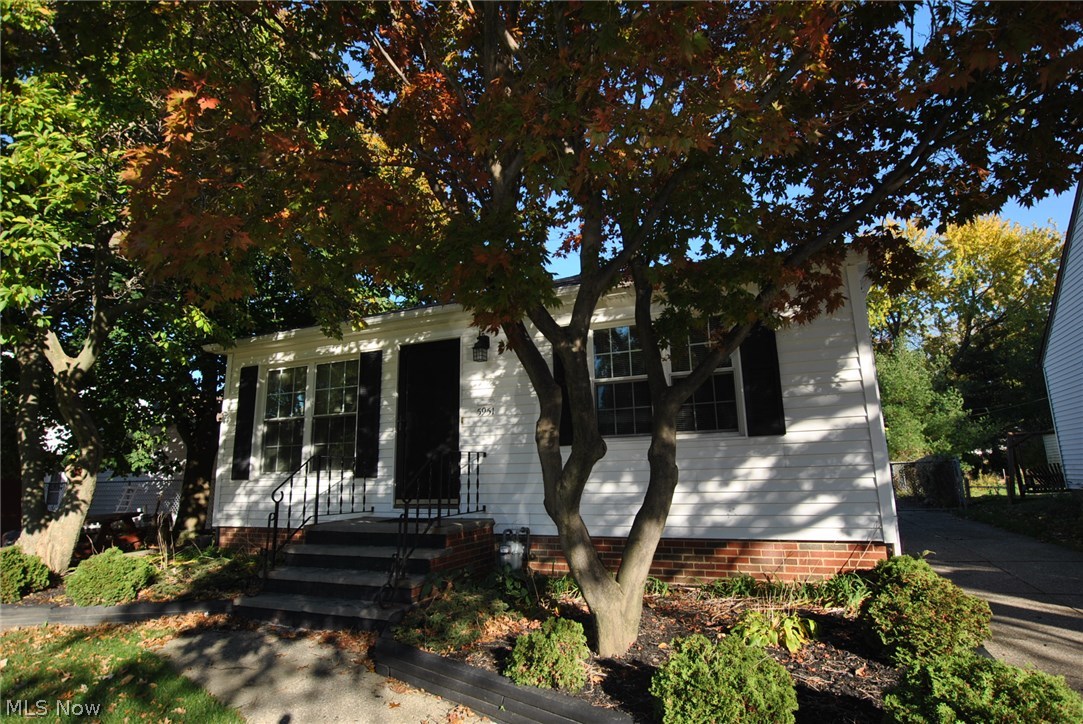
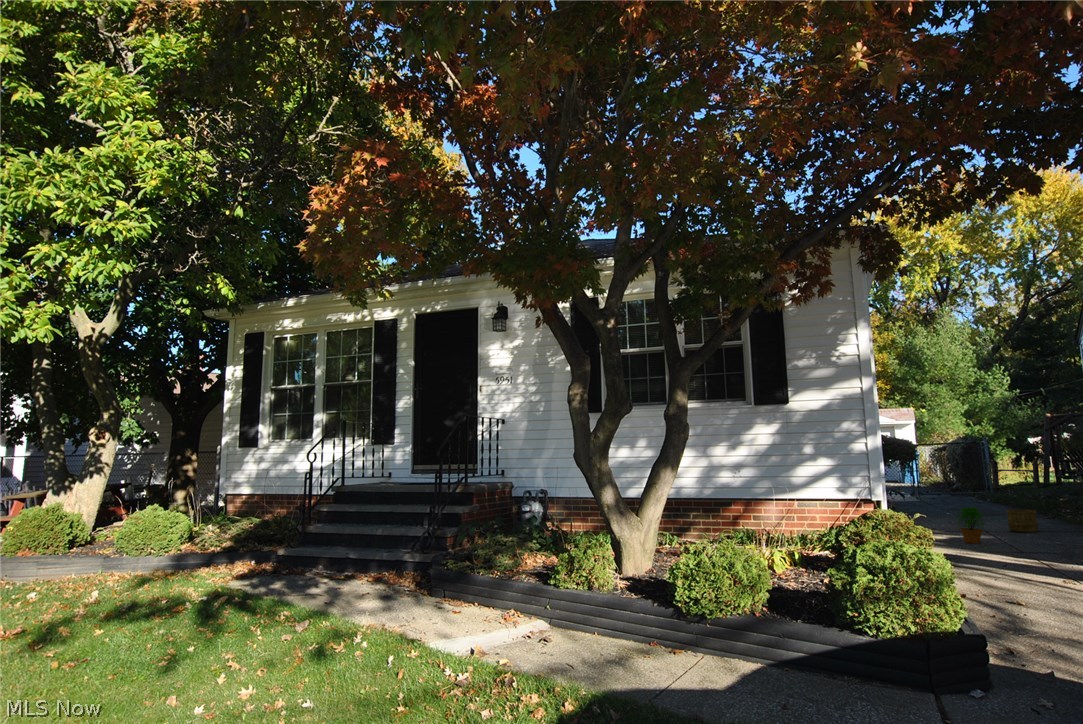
wooden bucket: none [1023,543,1062,570] -> present [1007,509,1038,532]
potted plant: none [972,544,1015,588] -> present [958,507,984,543]

